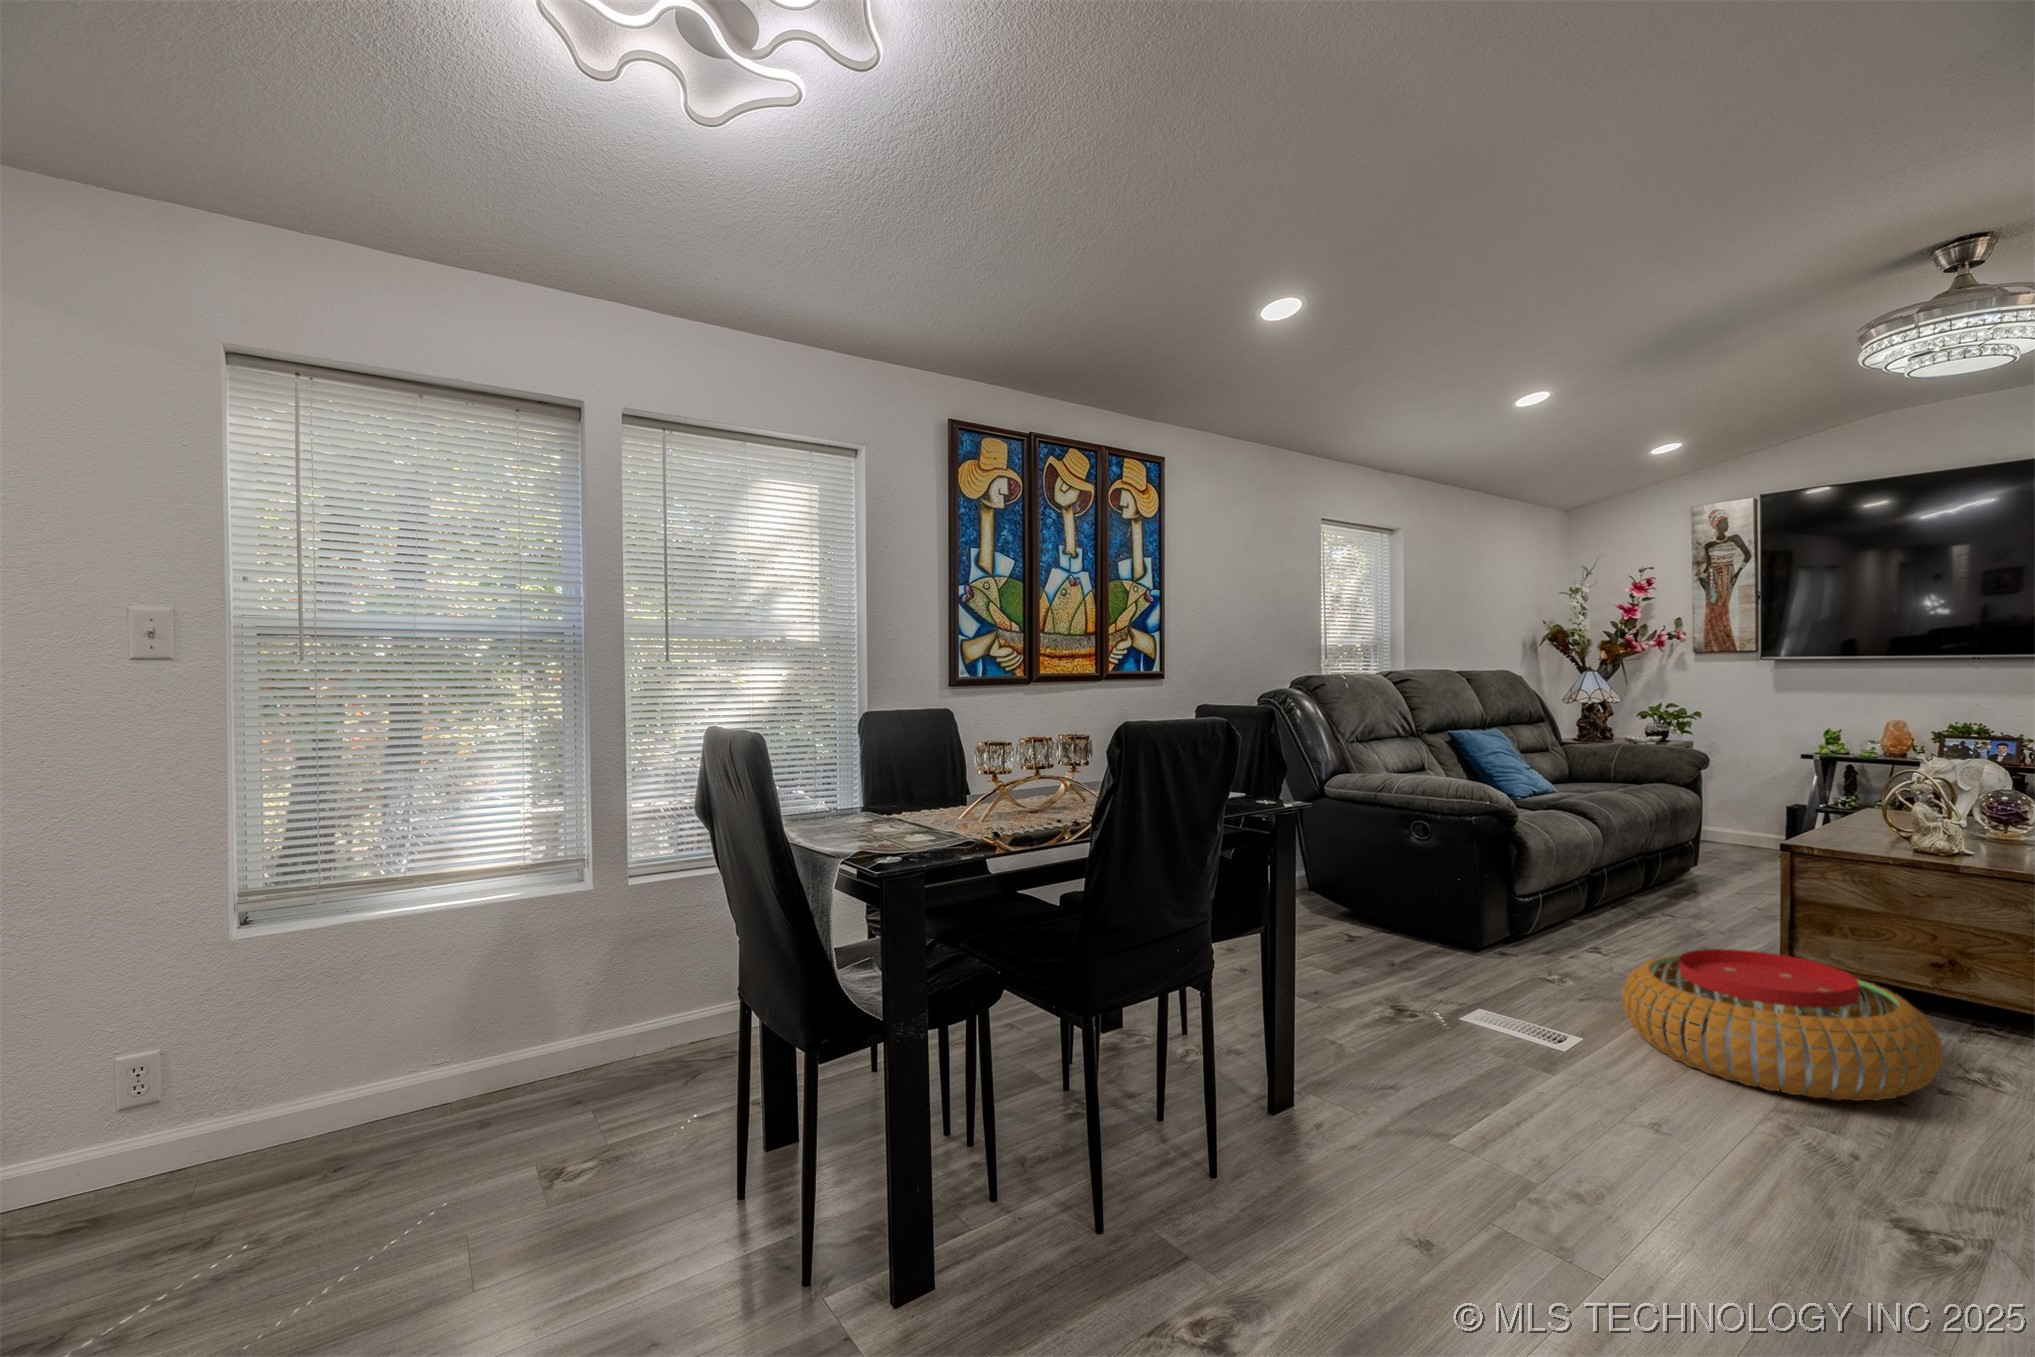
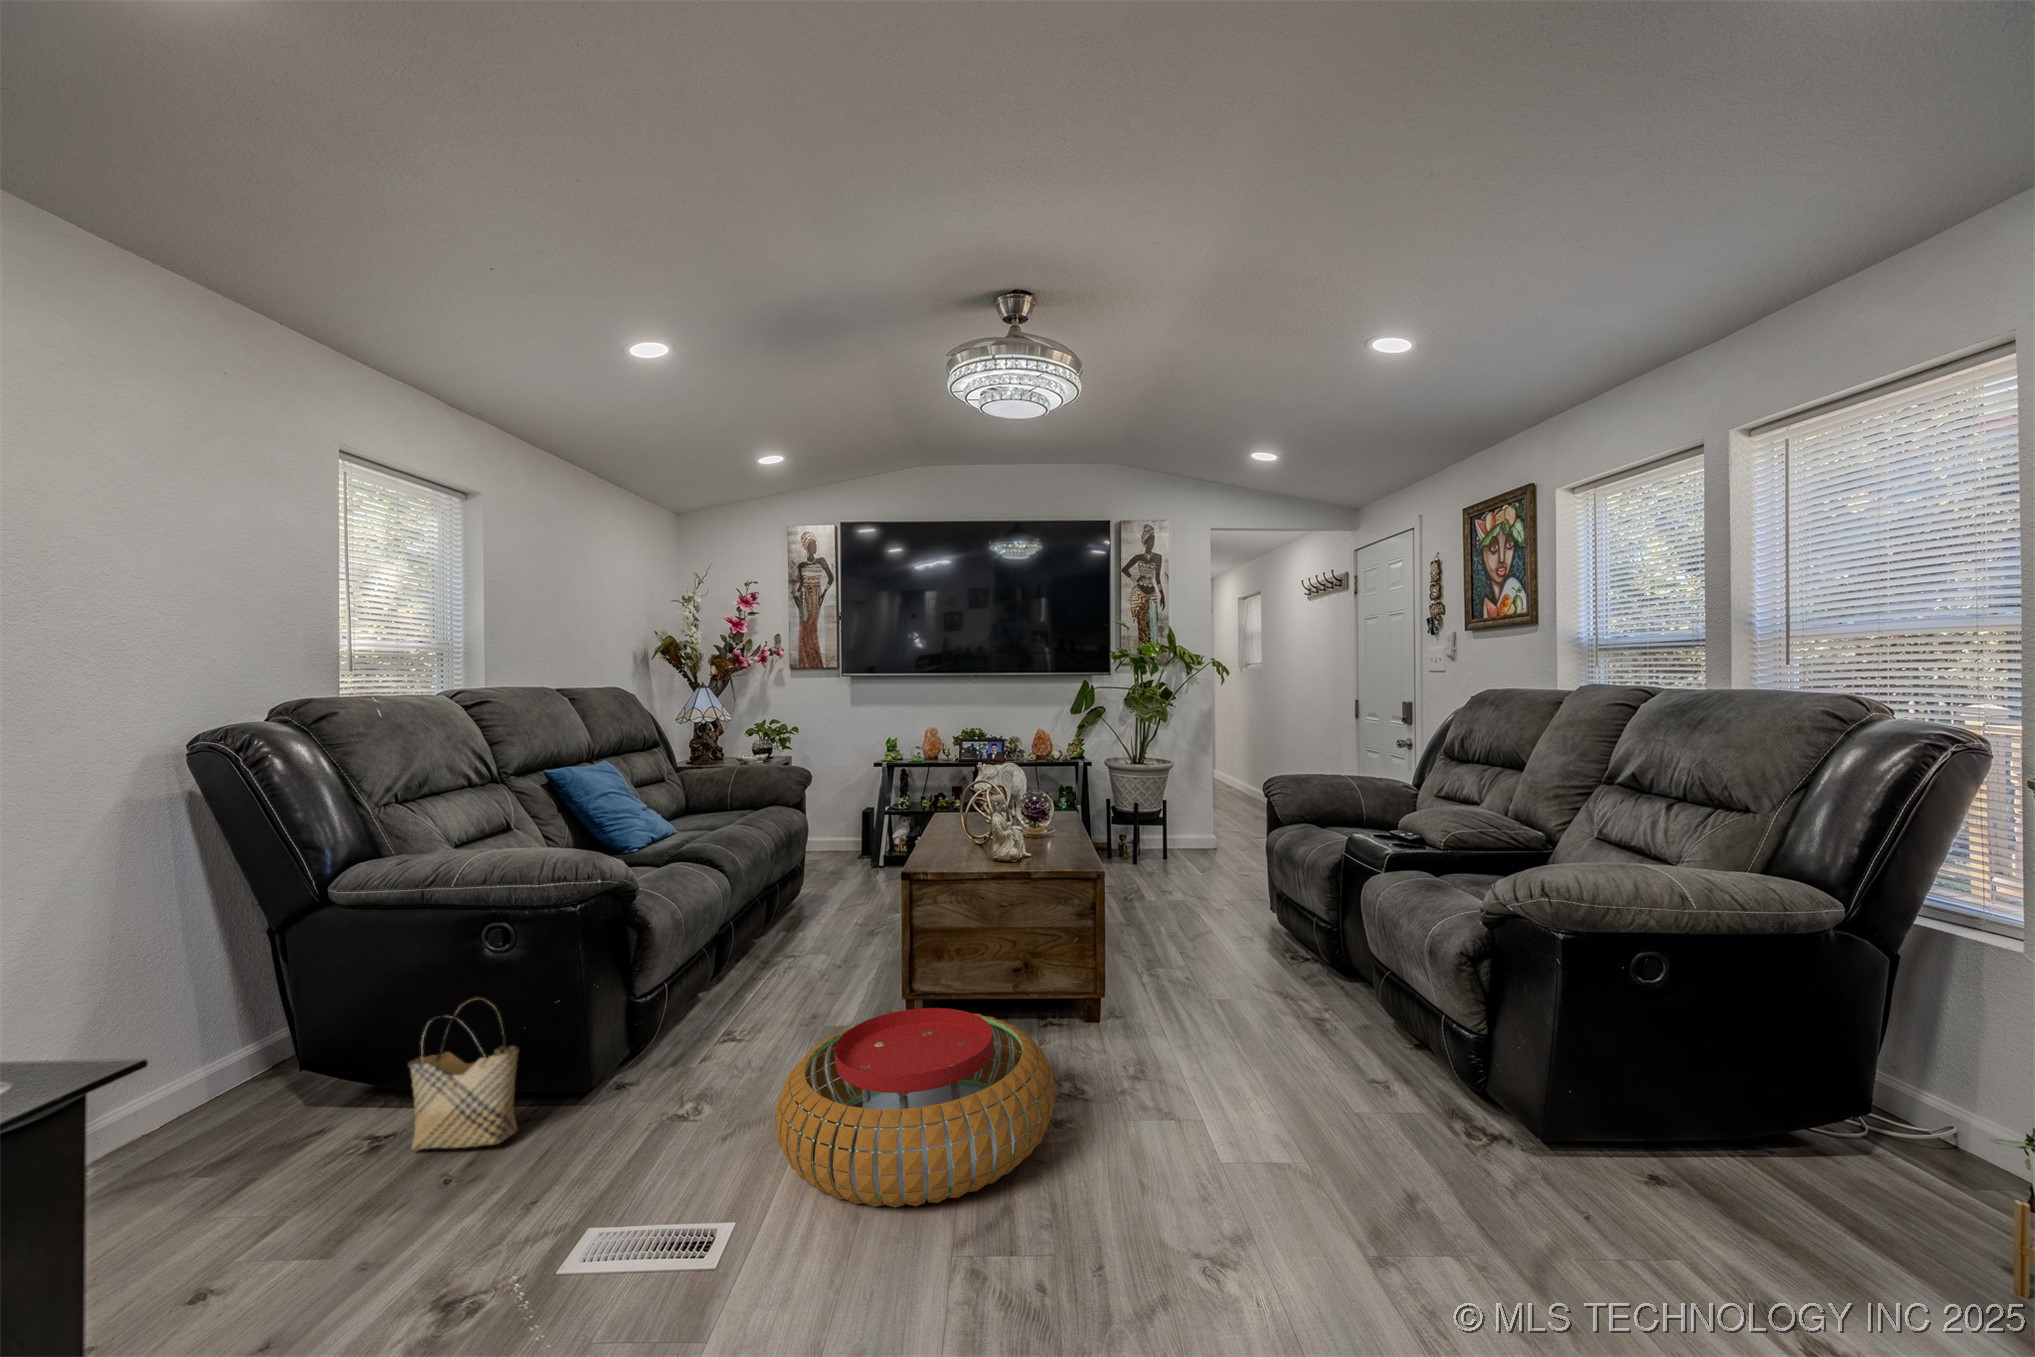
woven basket: none [1369,864,1434,955] -> present [408,998,519,1150]

